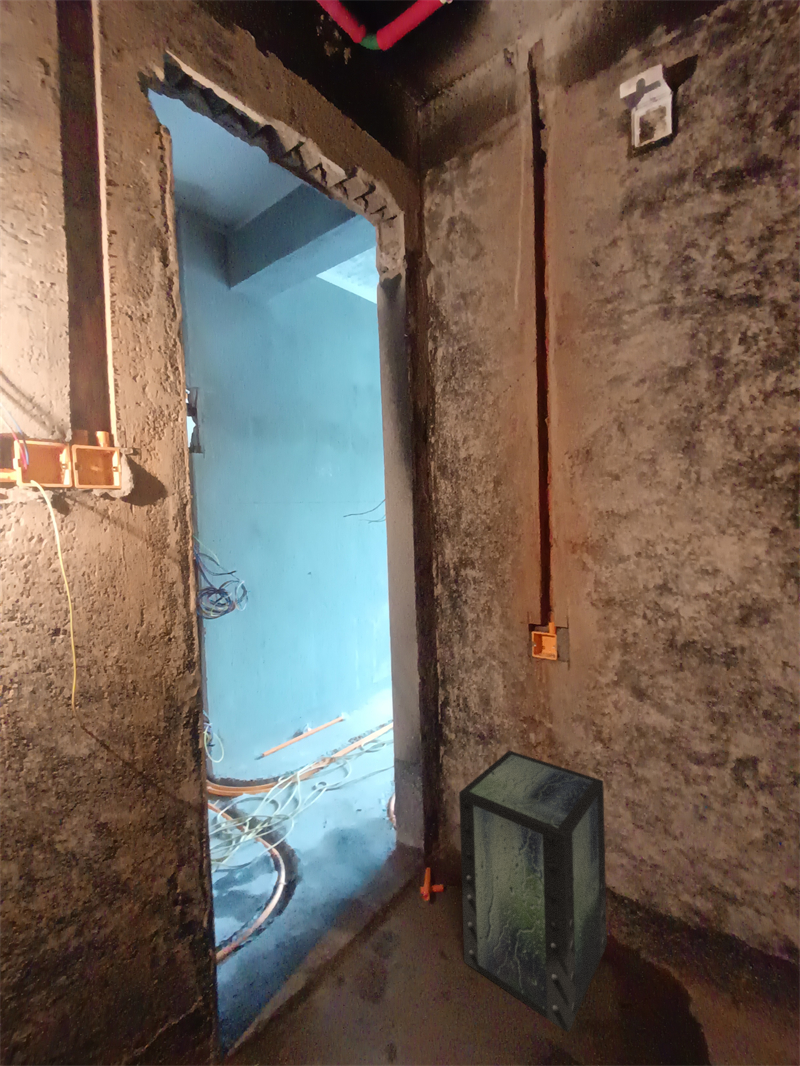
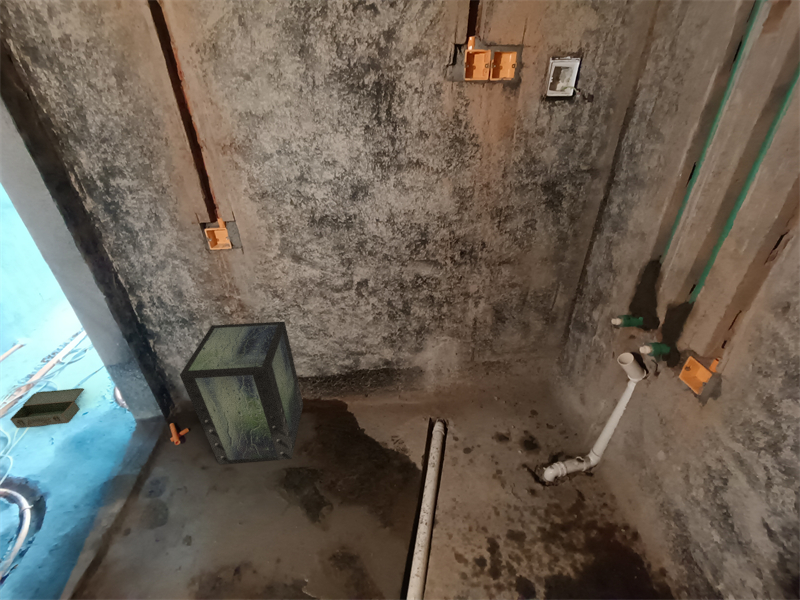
toolbox: none [309,767,368,813] -> present [10,388,84,428]

